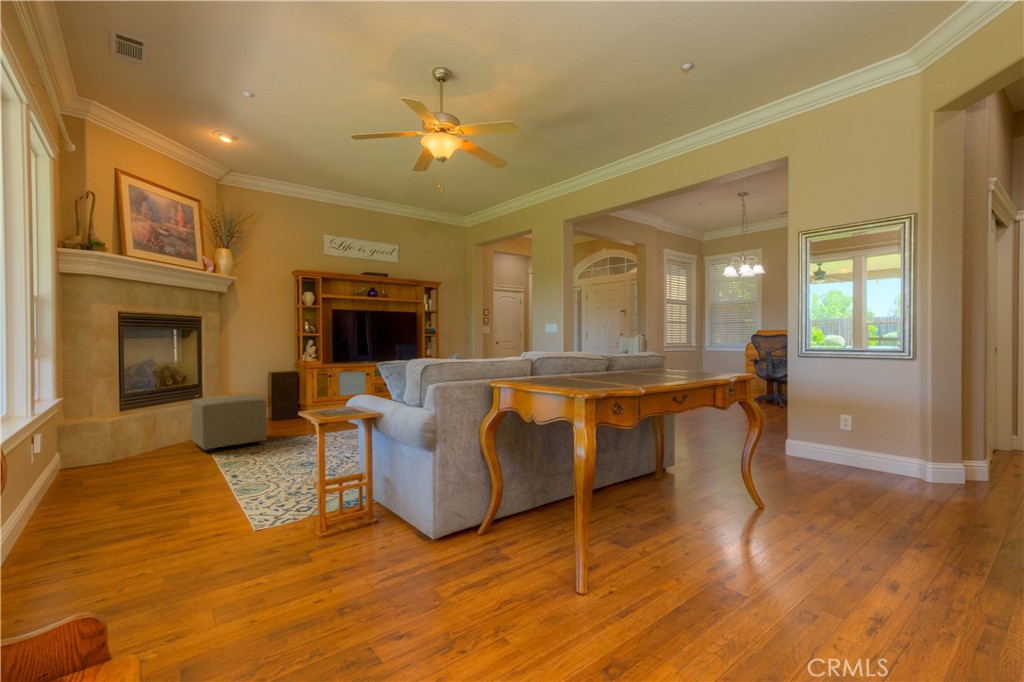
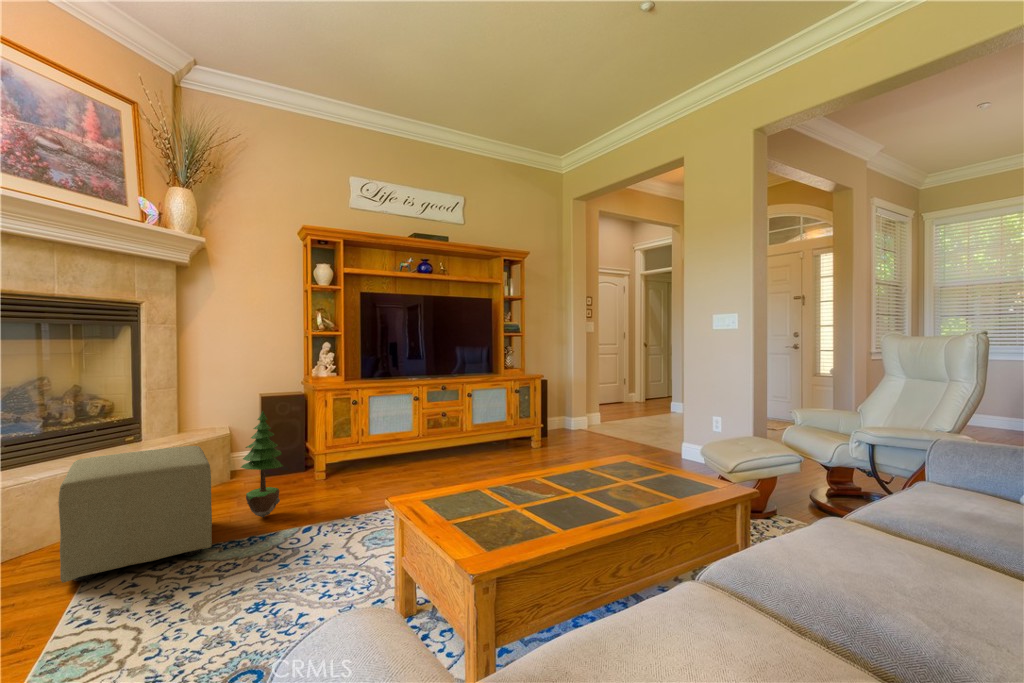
potted tree: none [273,377,296,433] -> present [241,411,283,517]

